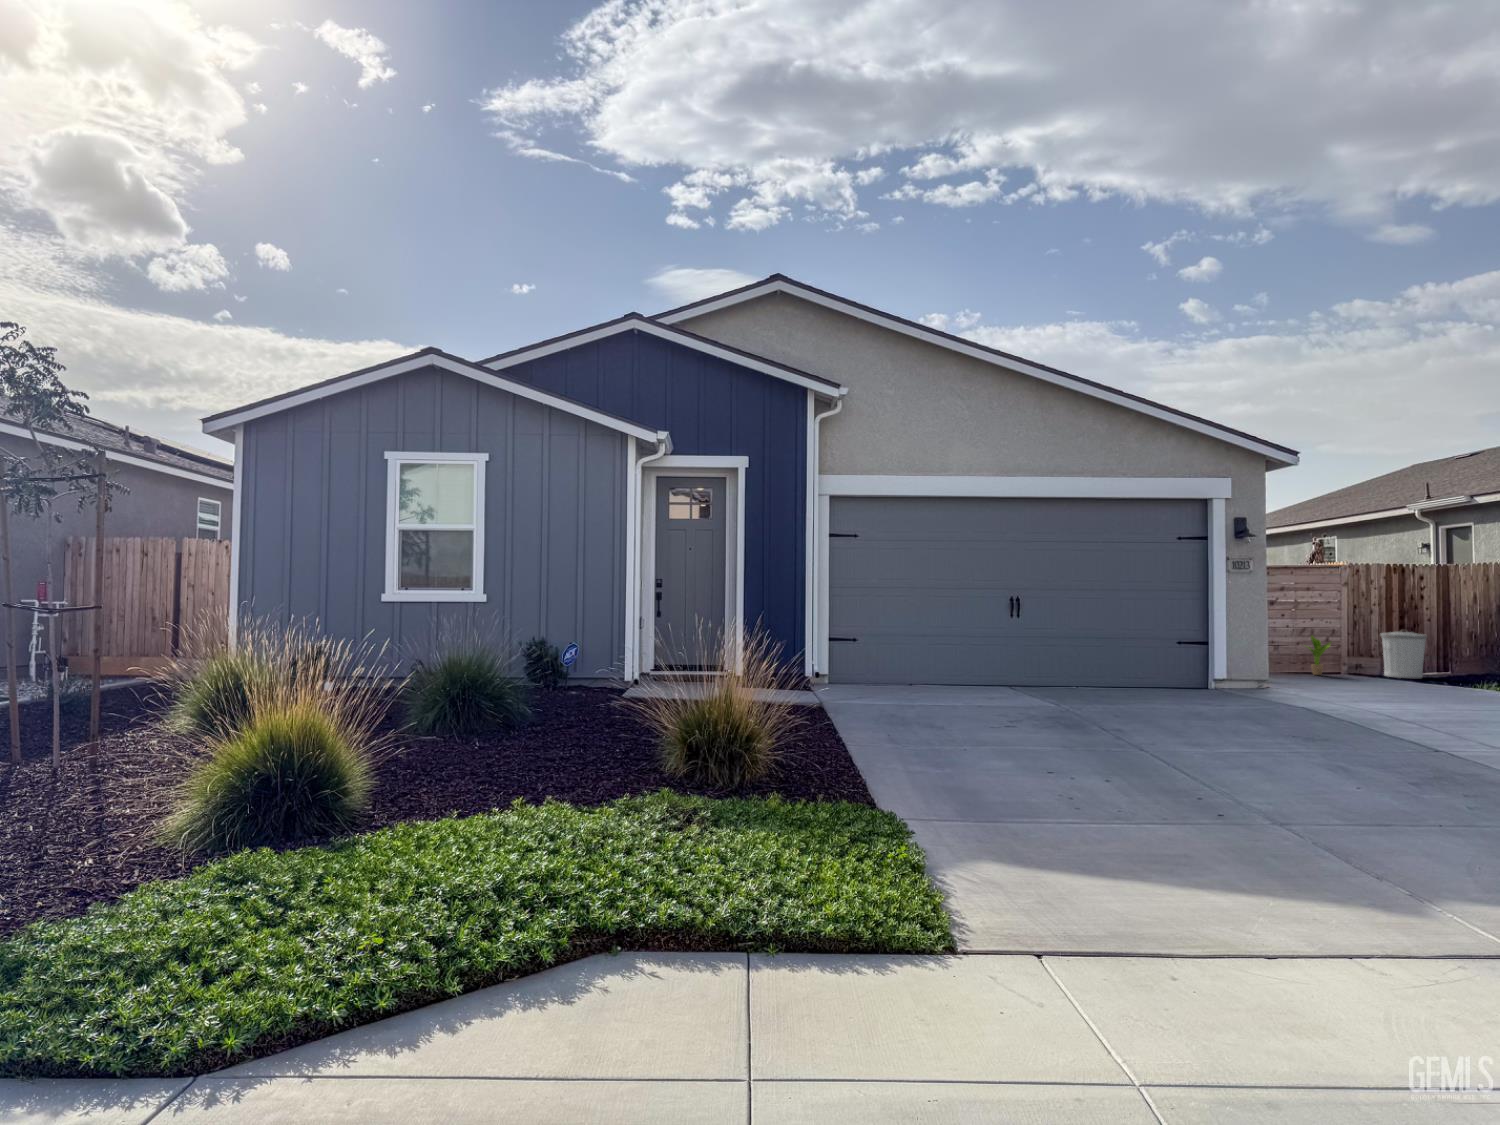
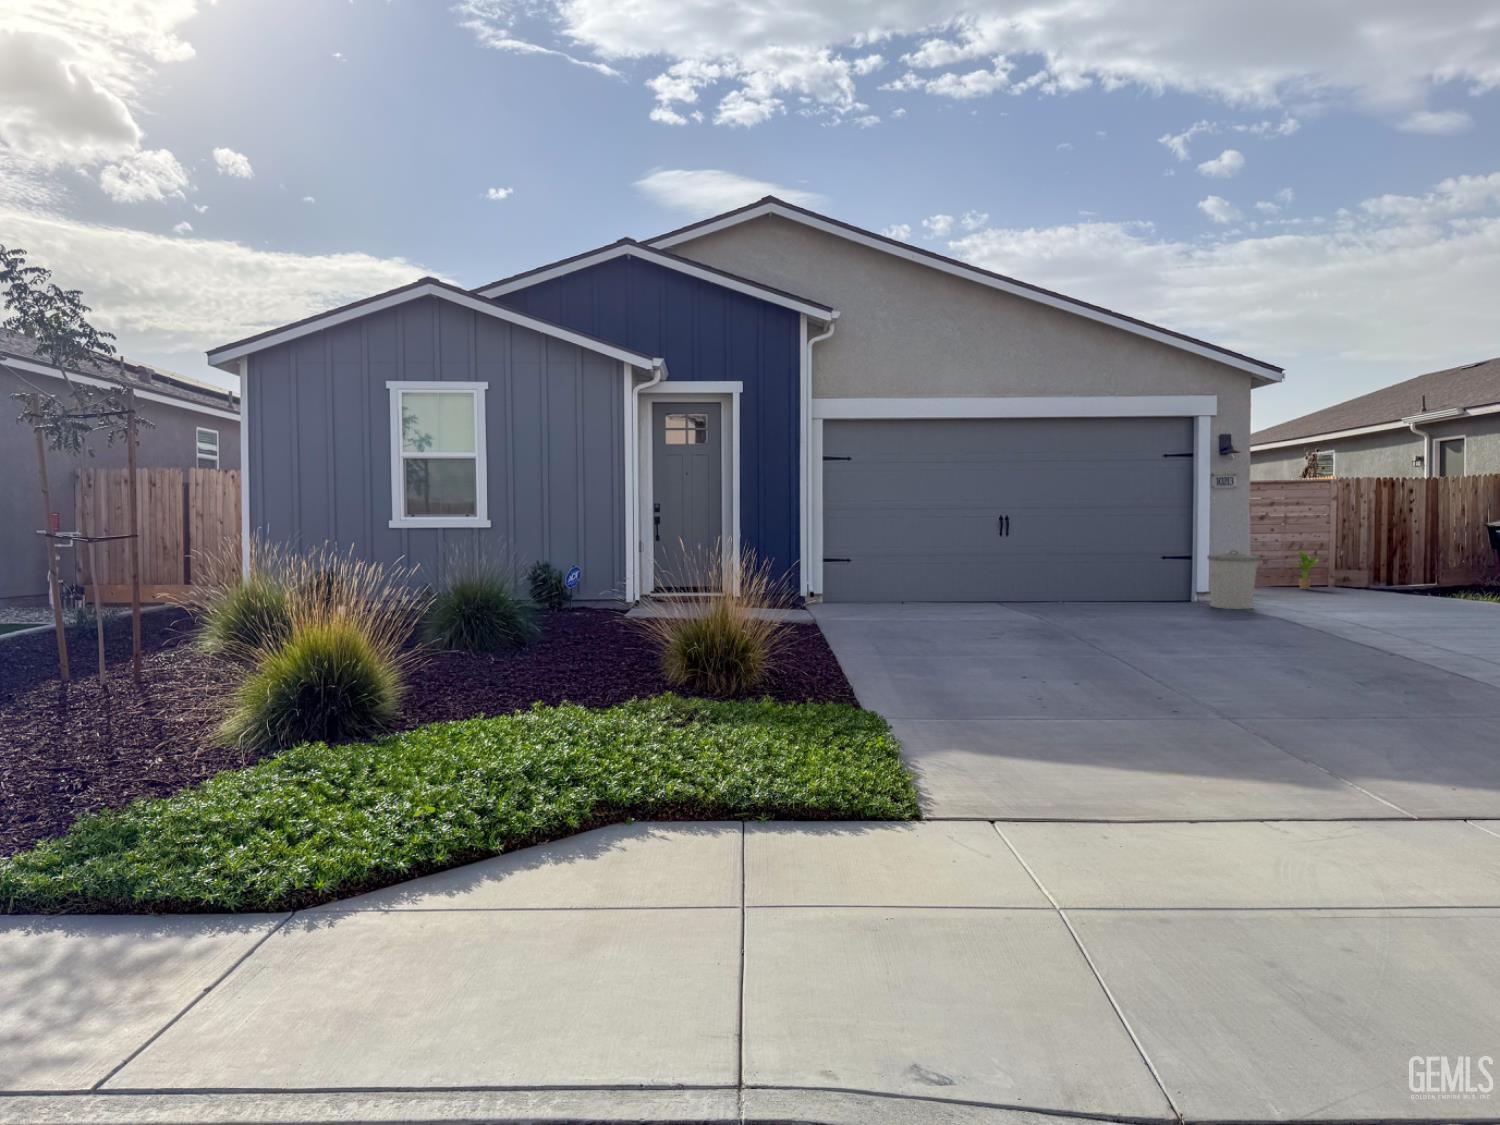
trash can: present [1381,630,1428,679] -> present [1207,551,1260,609]

